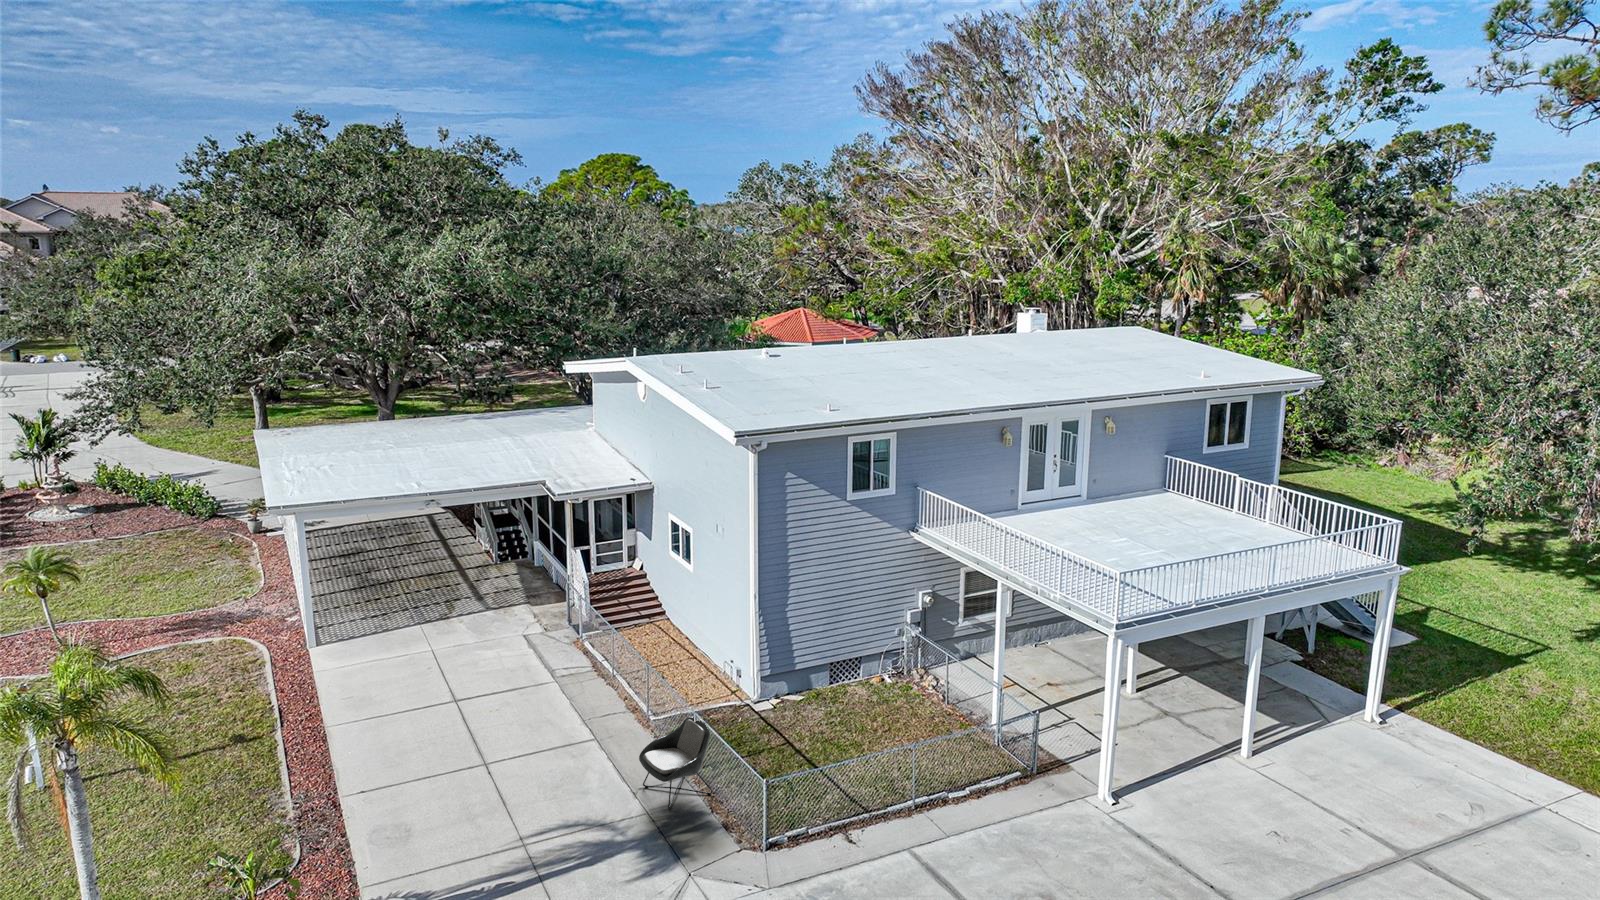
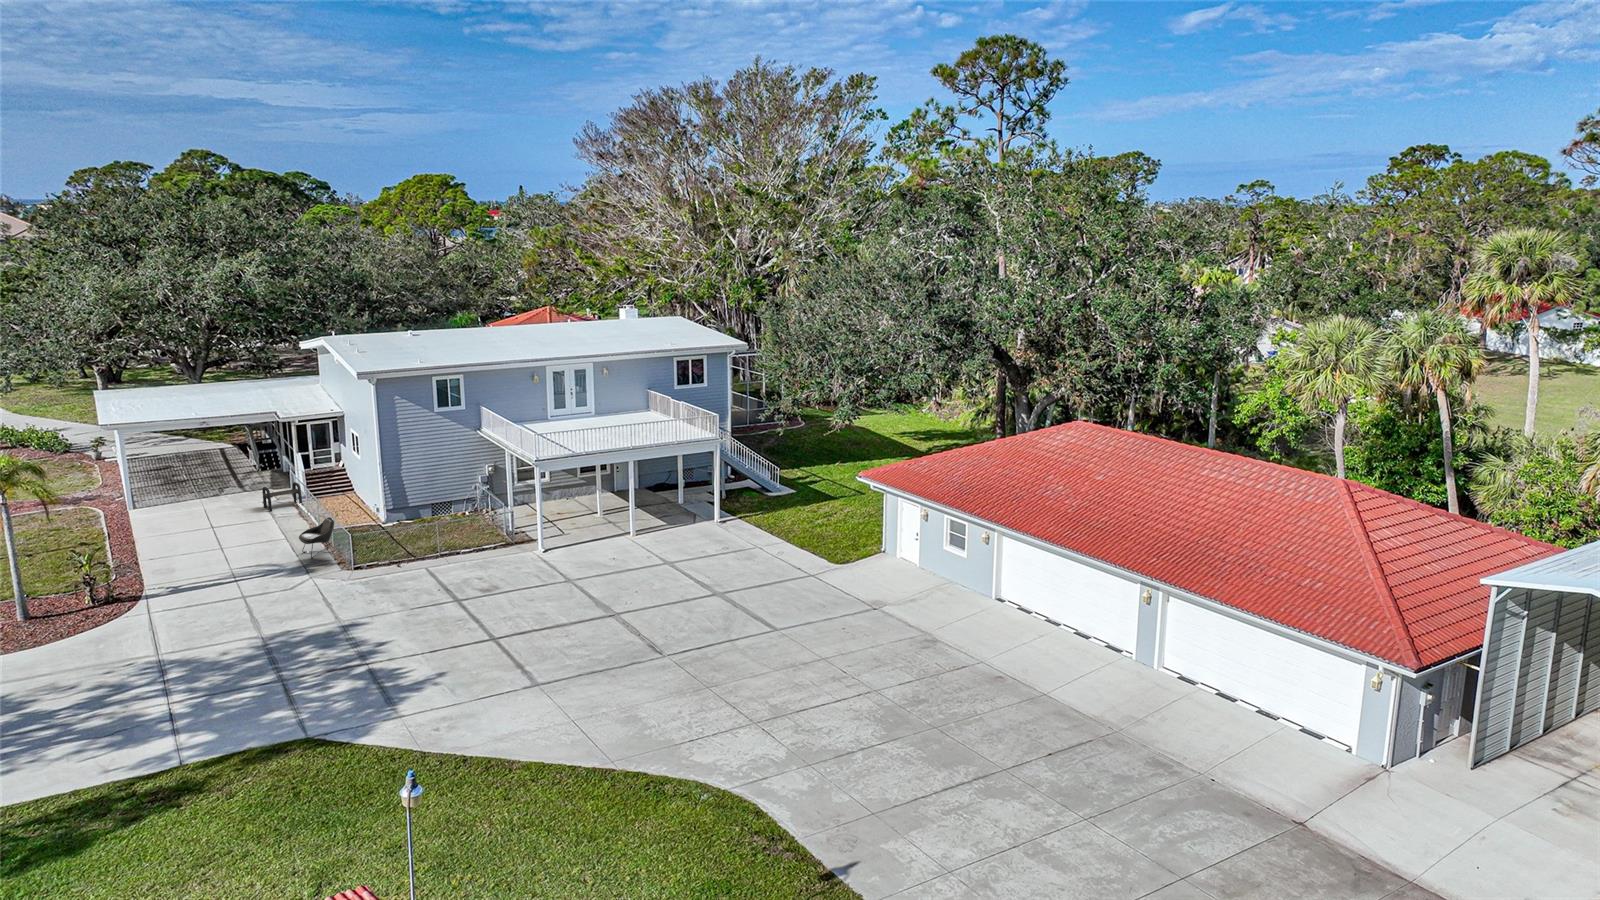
bench: none [528,605,591,660] -> present [262,482,302,511]

